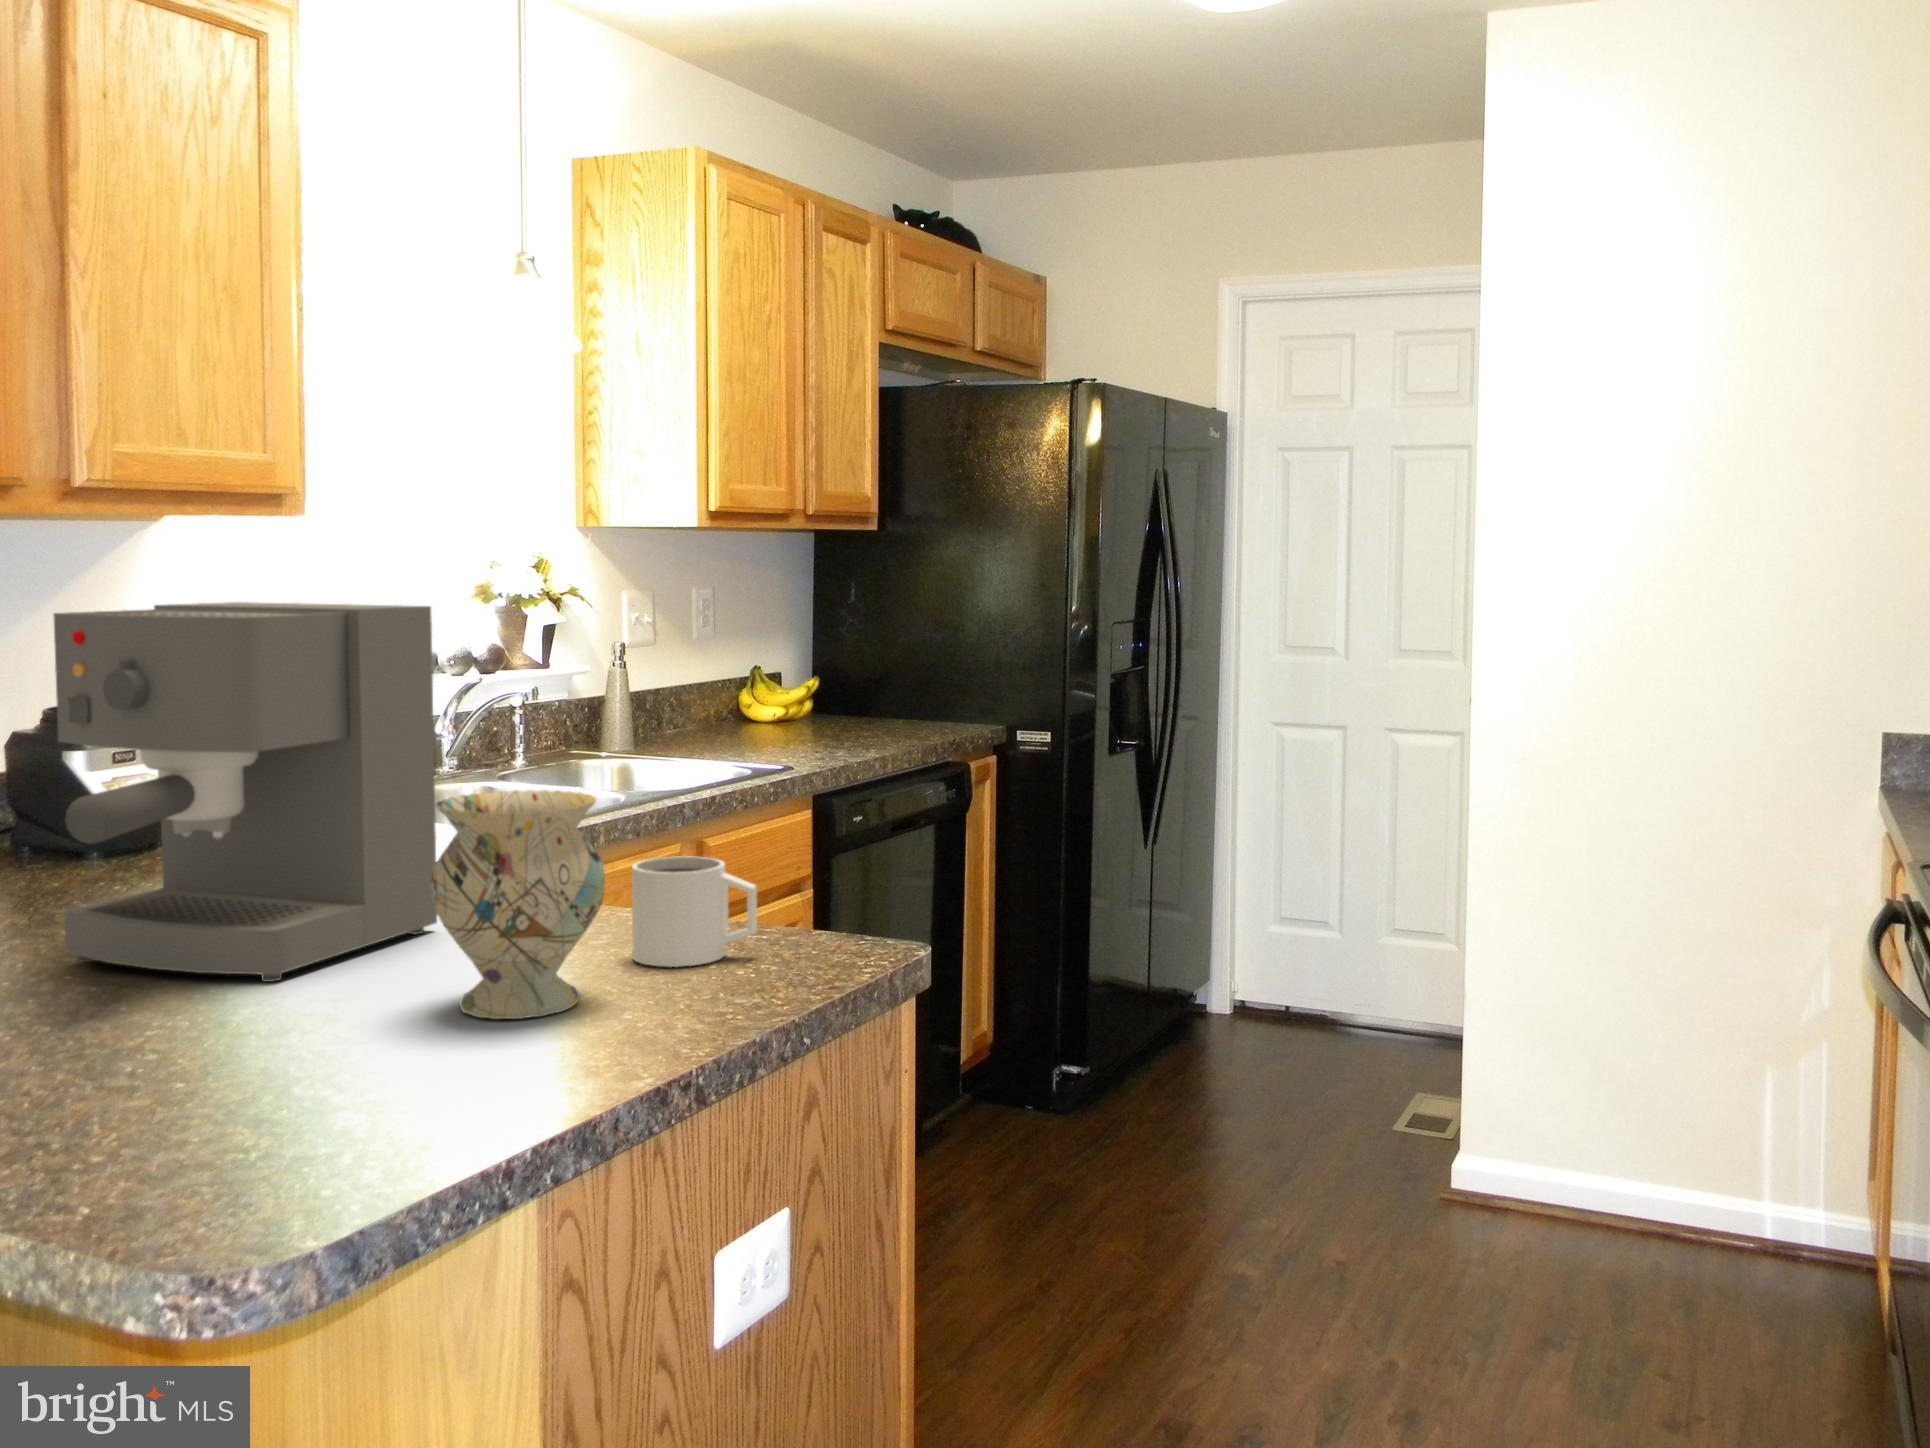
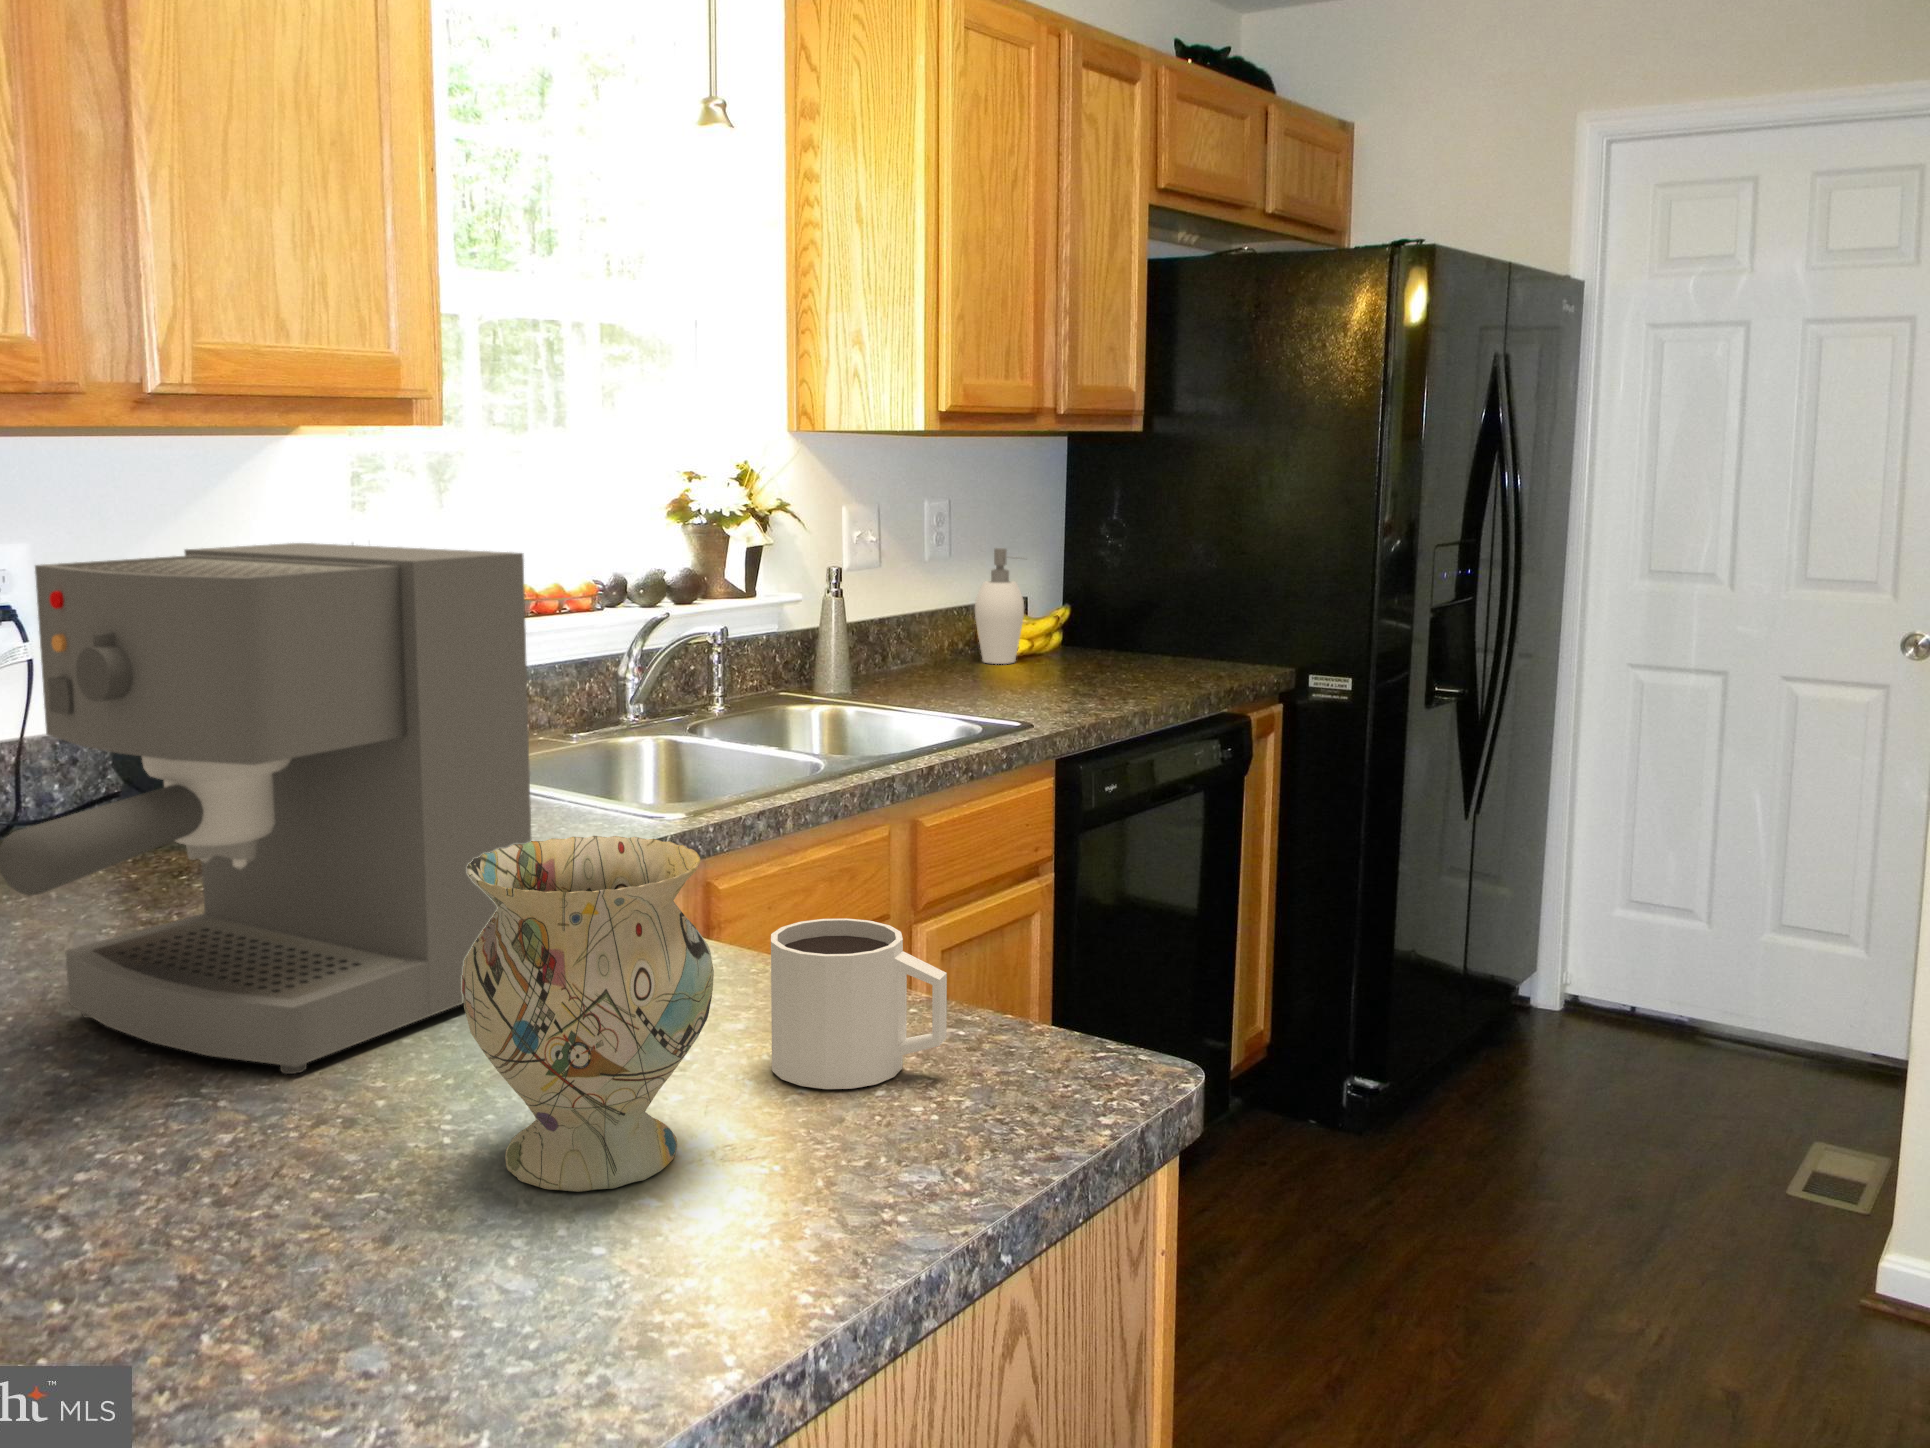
soap dispenser: none [738,628,782,727] -> present [975,548,1024,664]

